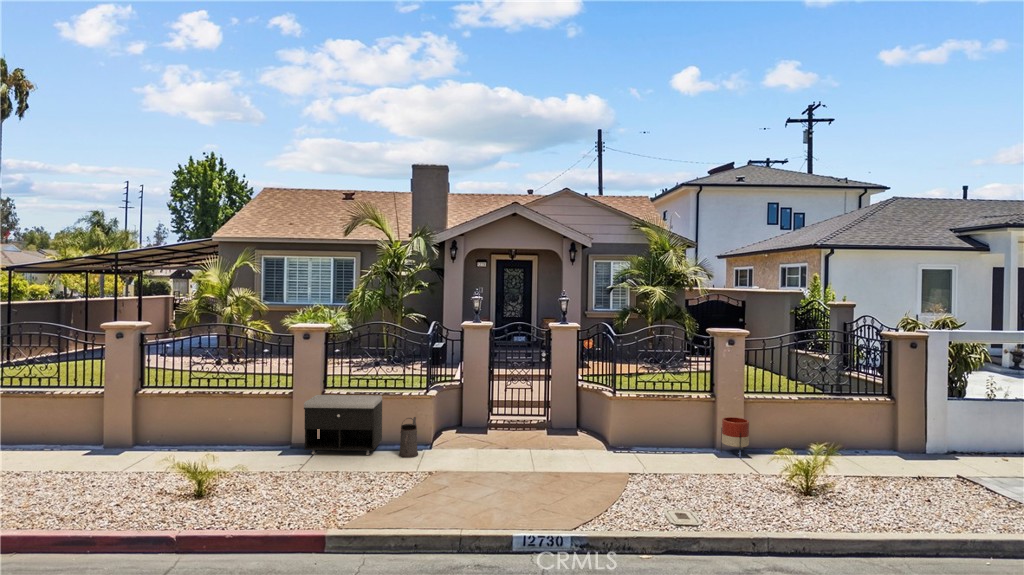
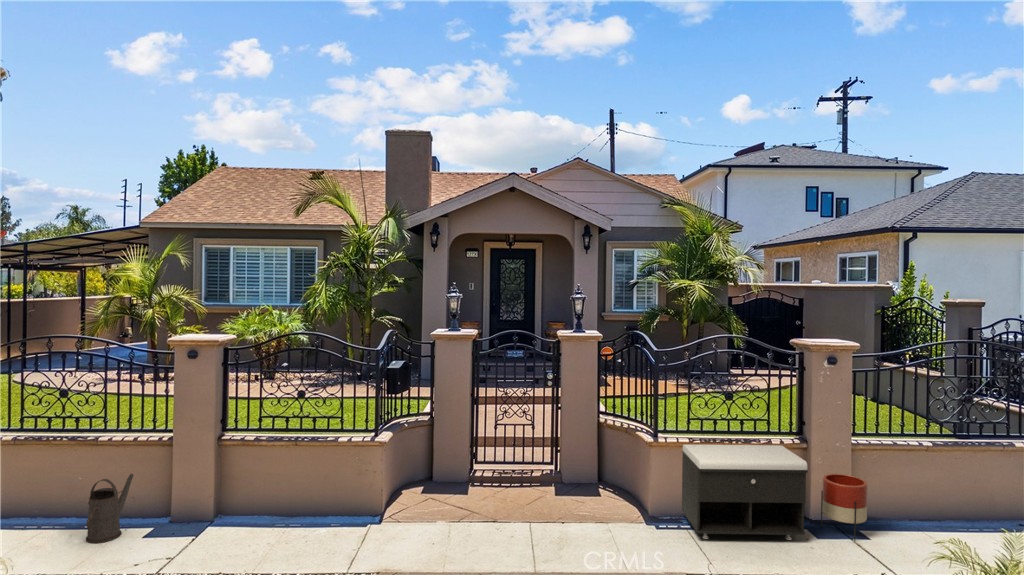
storage bench: present [304,395,382,455] -> present [682,445,808,540]
watering can: present [399,417,418,458] -> present [86,474,133,543]

